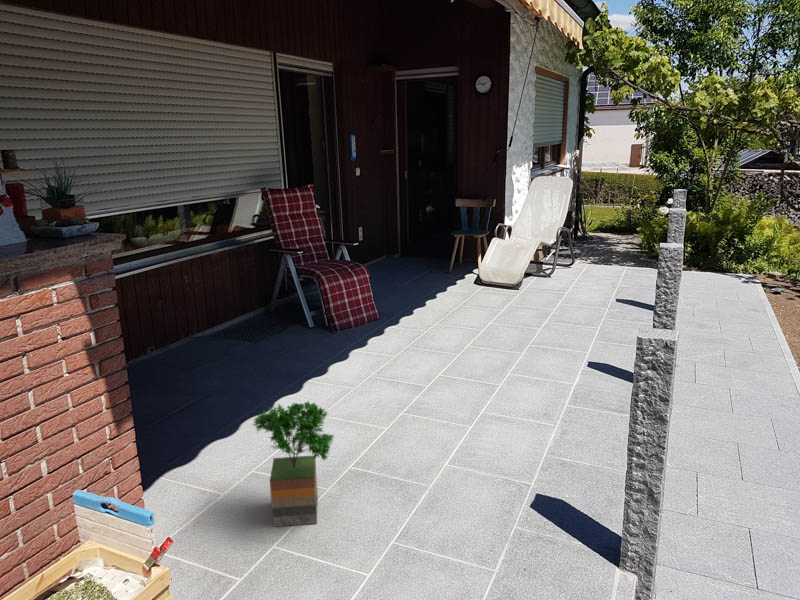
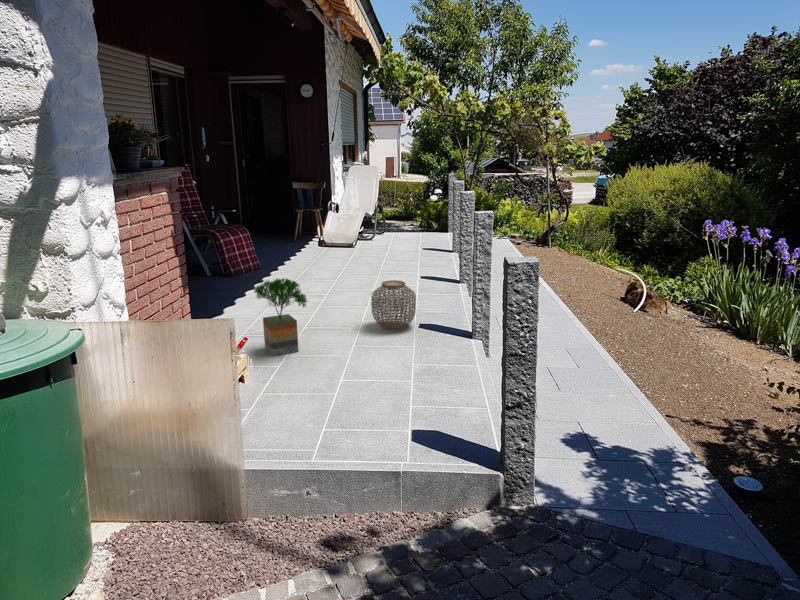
woven basket: none [459,410,535,498] -> present [371,280,416,331]

